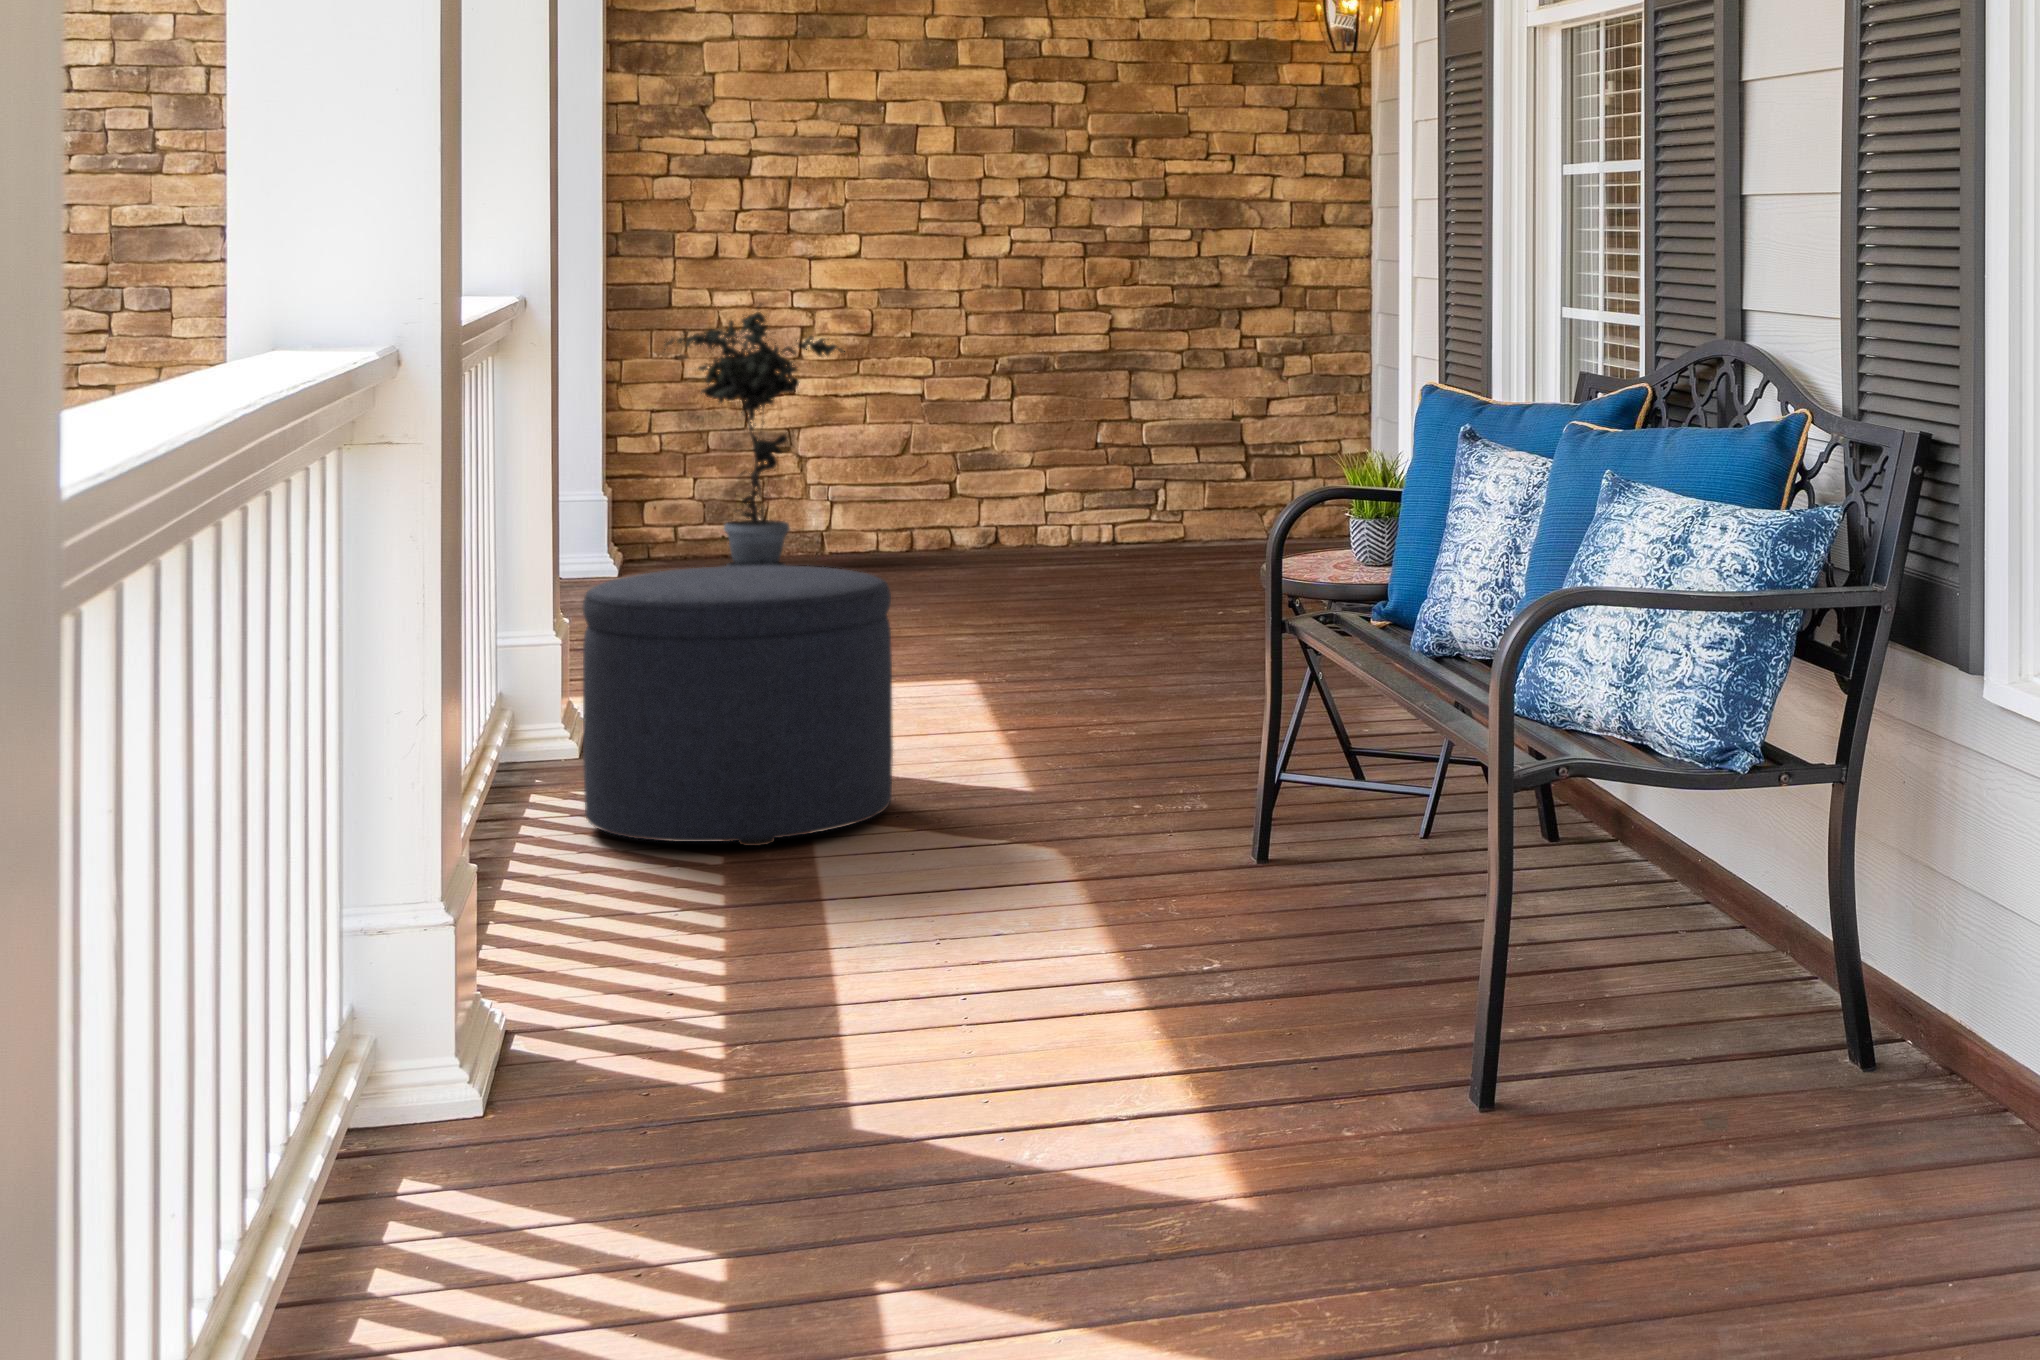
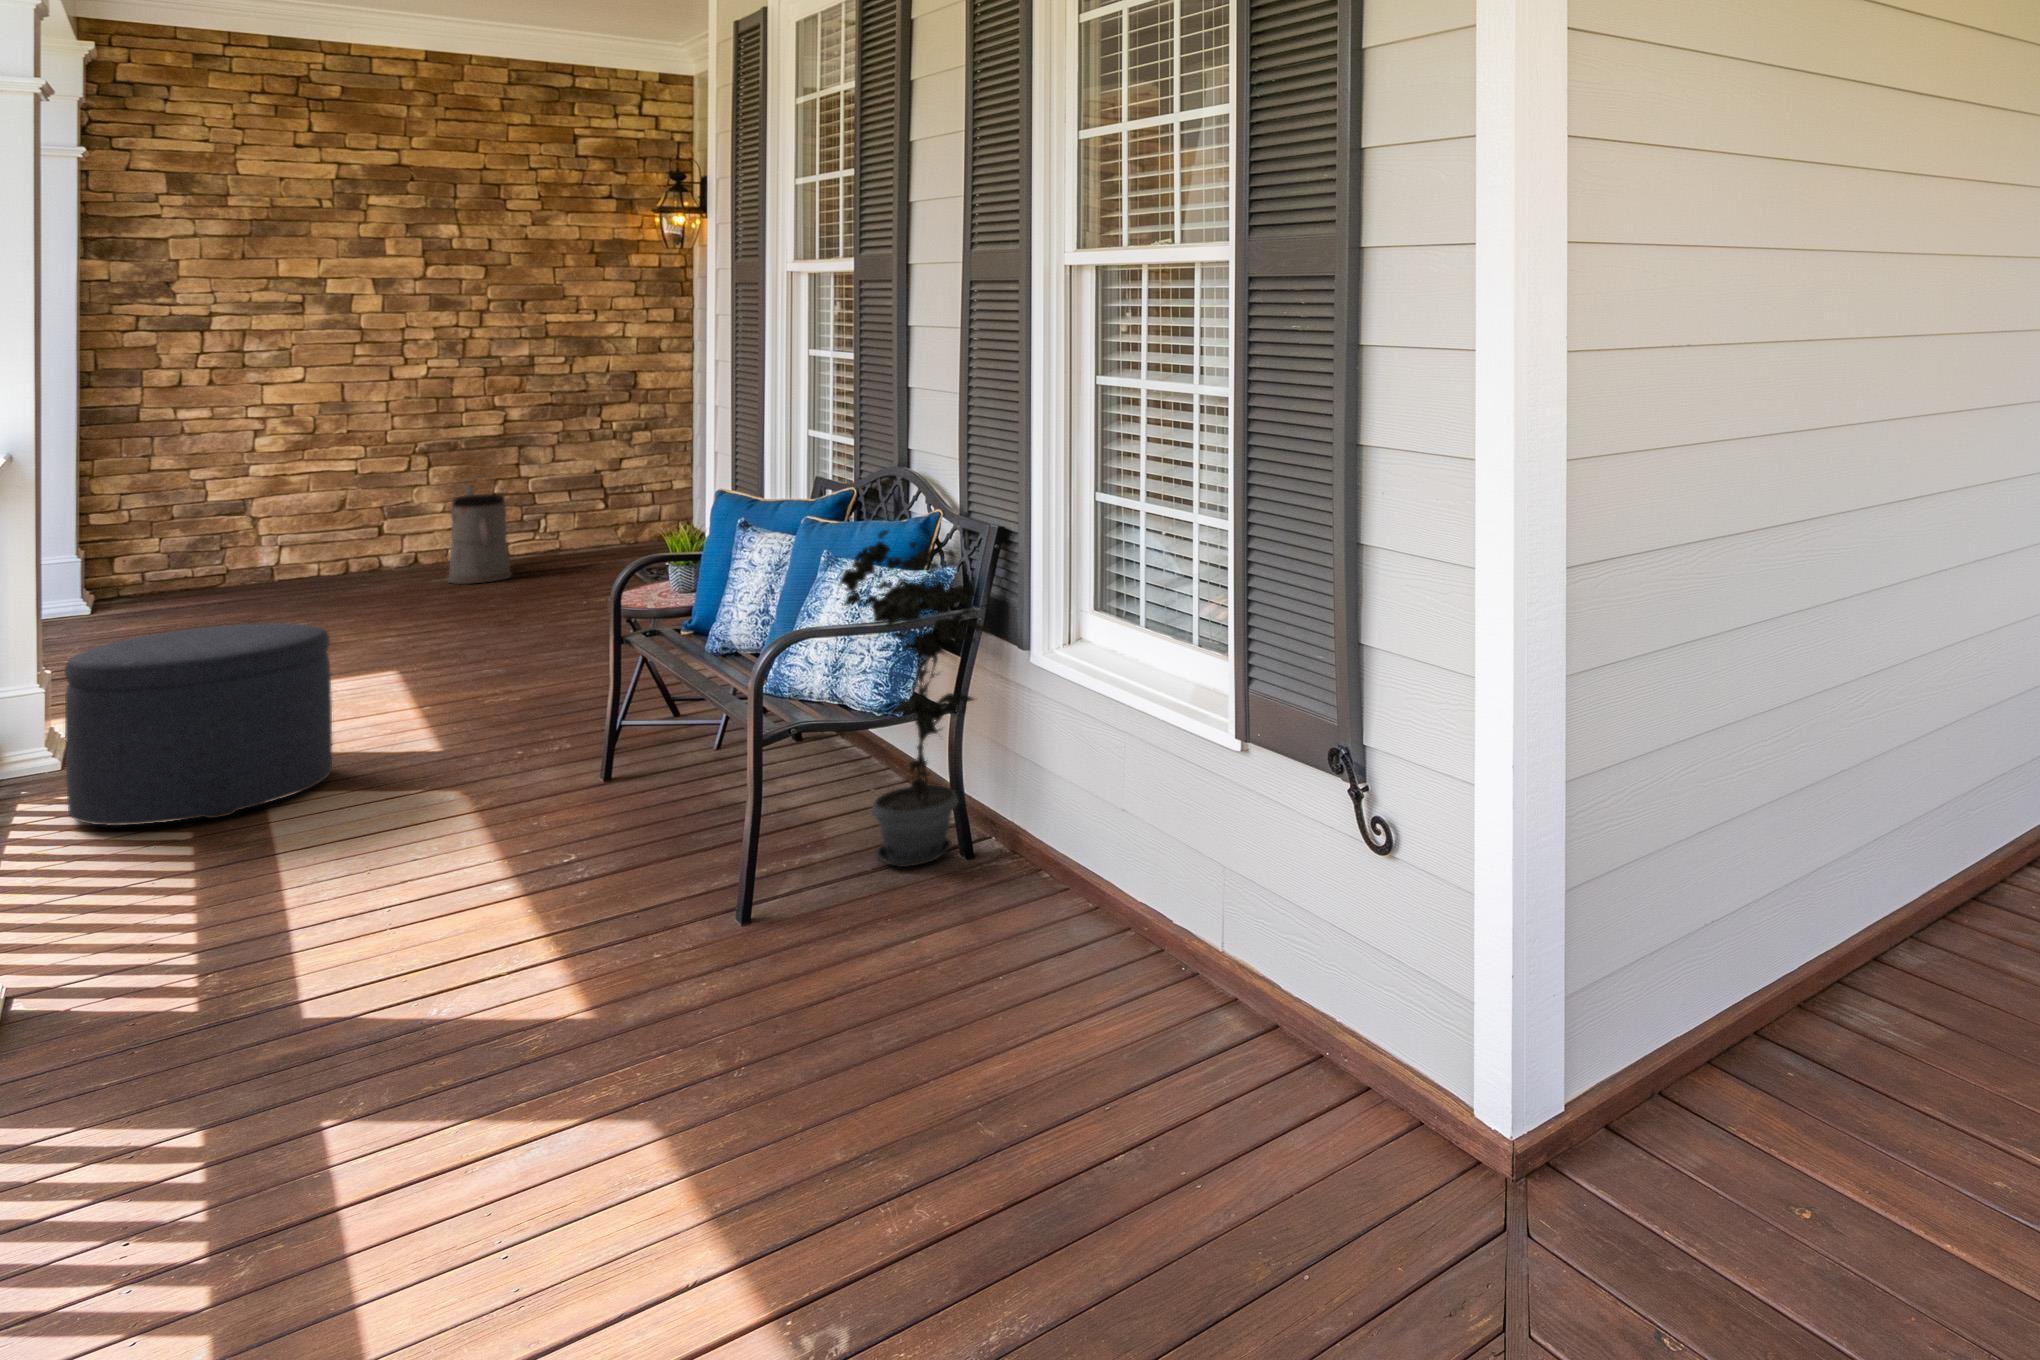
potted plant: present [664,312,845,566] -> present [840,530,990,867]
watering can: none [1031,408,1116,576] -> present [447,476,512,584]

